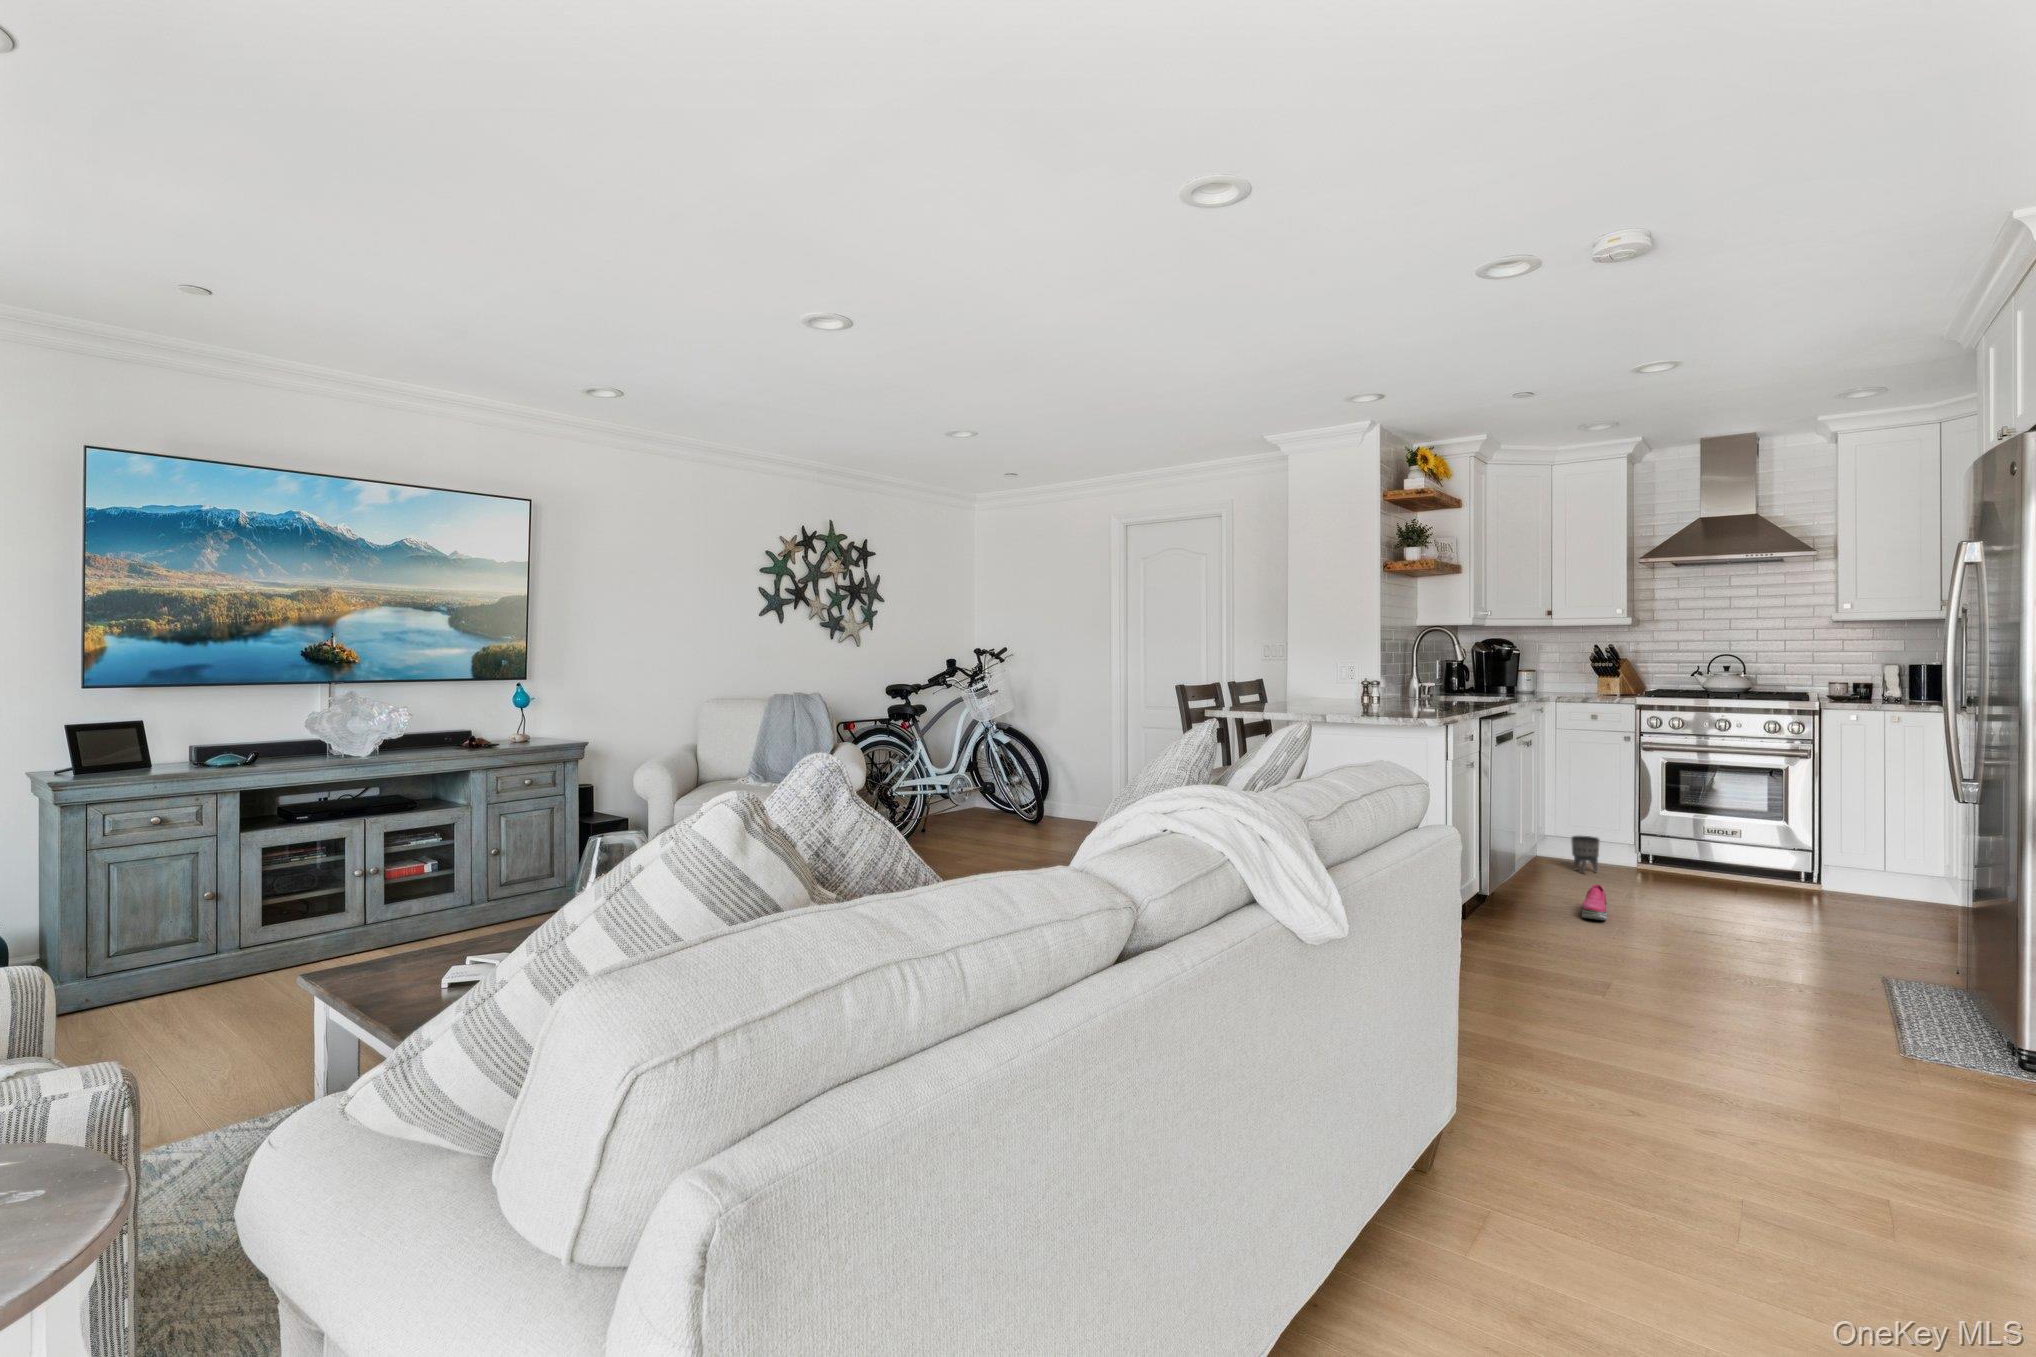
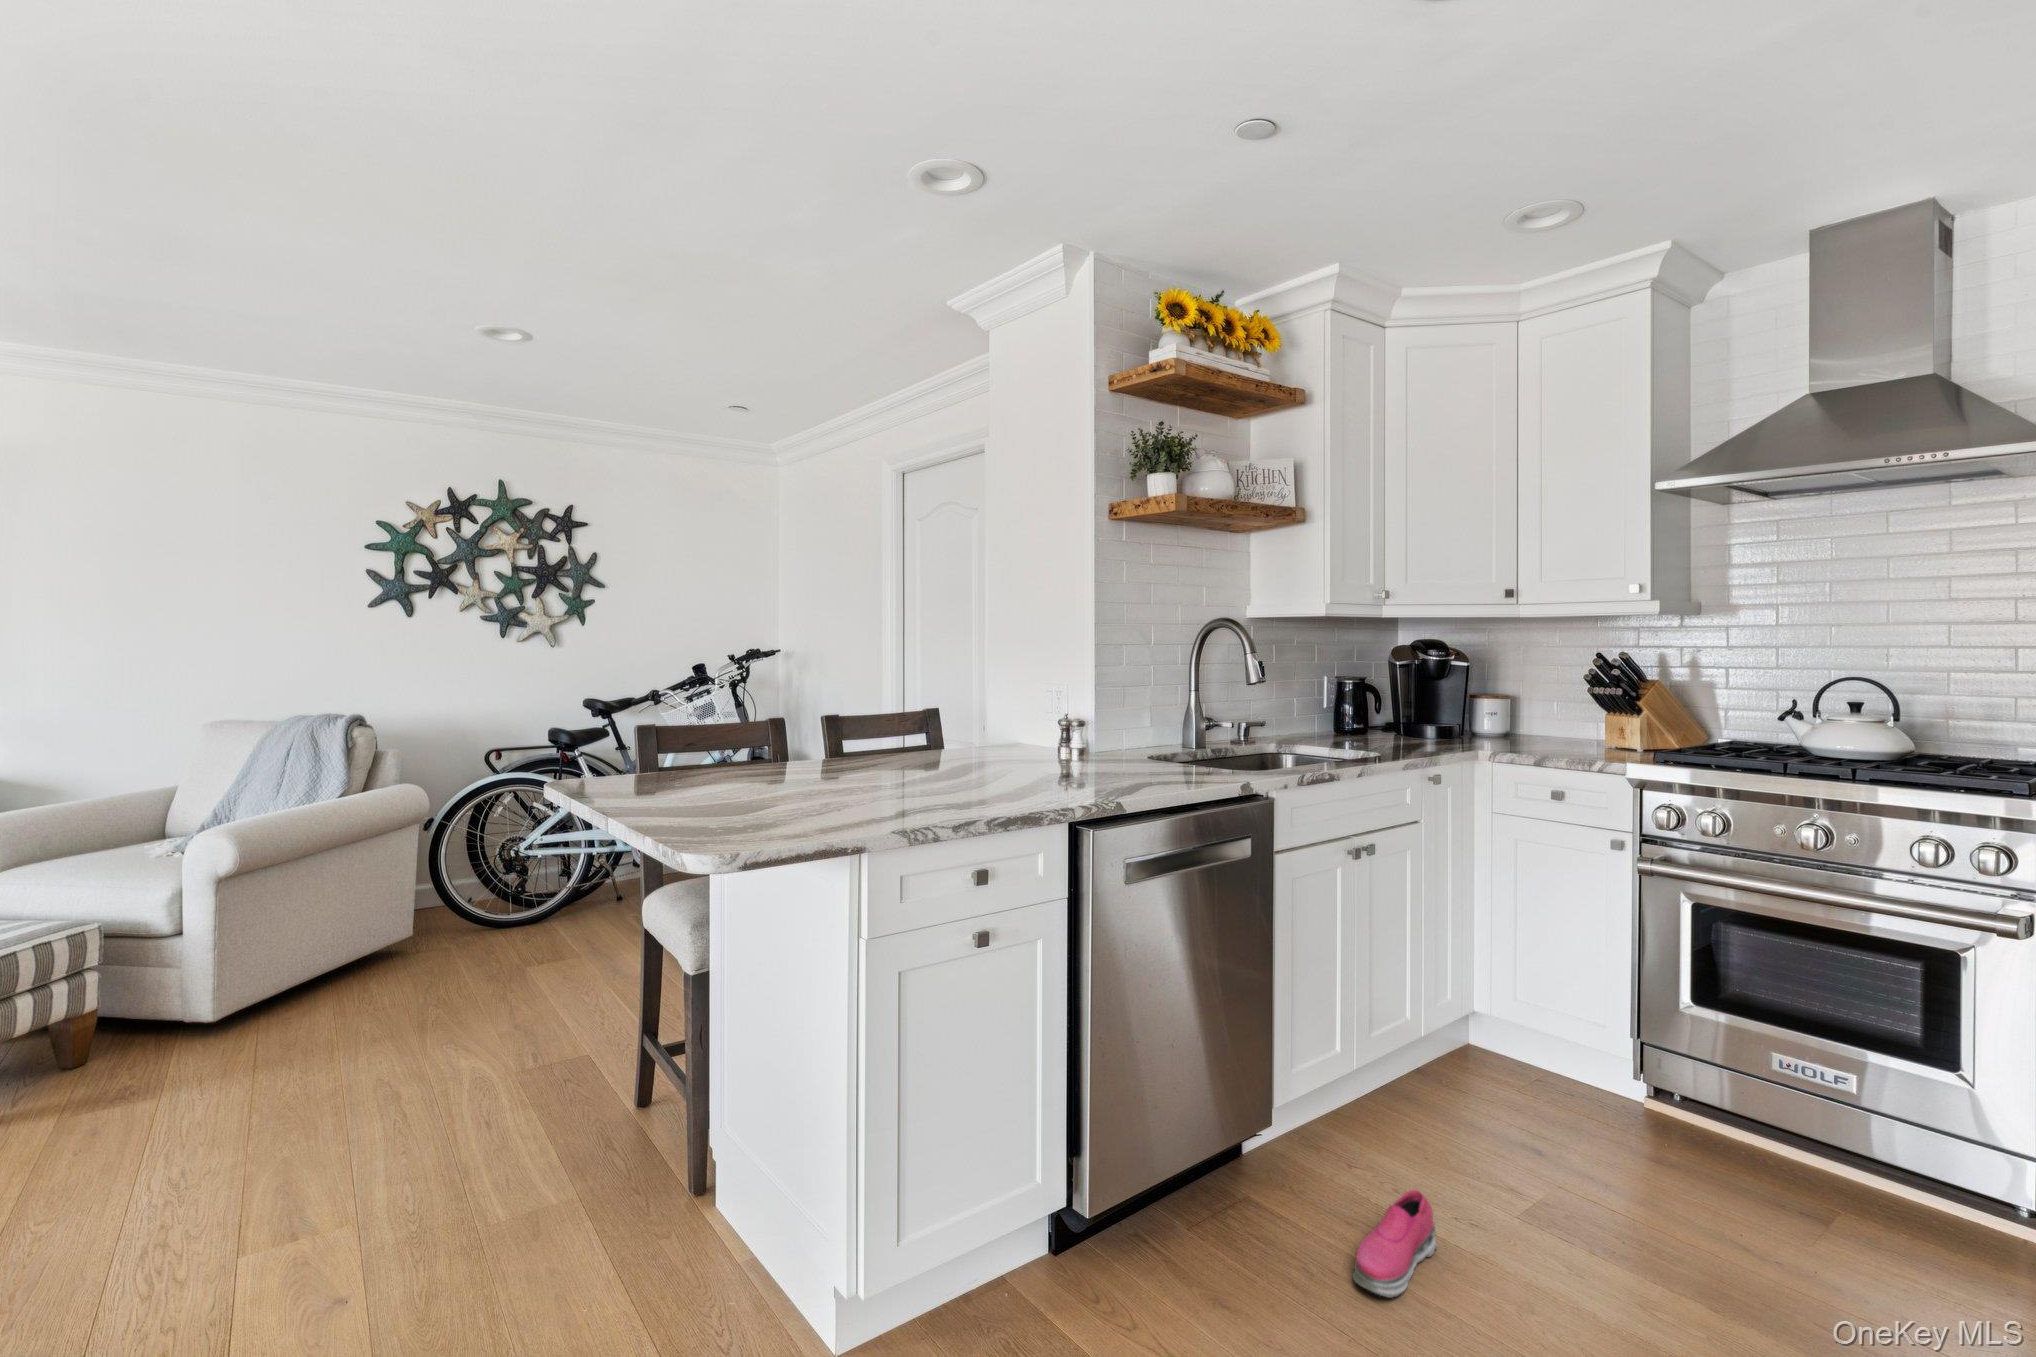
planter: present [1571,836,1600,874] -> none [1490,1016,1543,1095]

